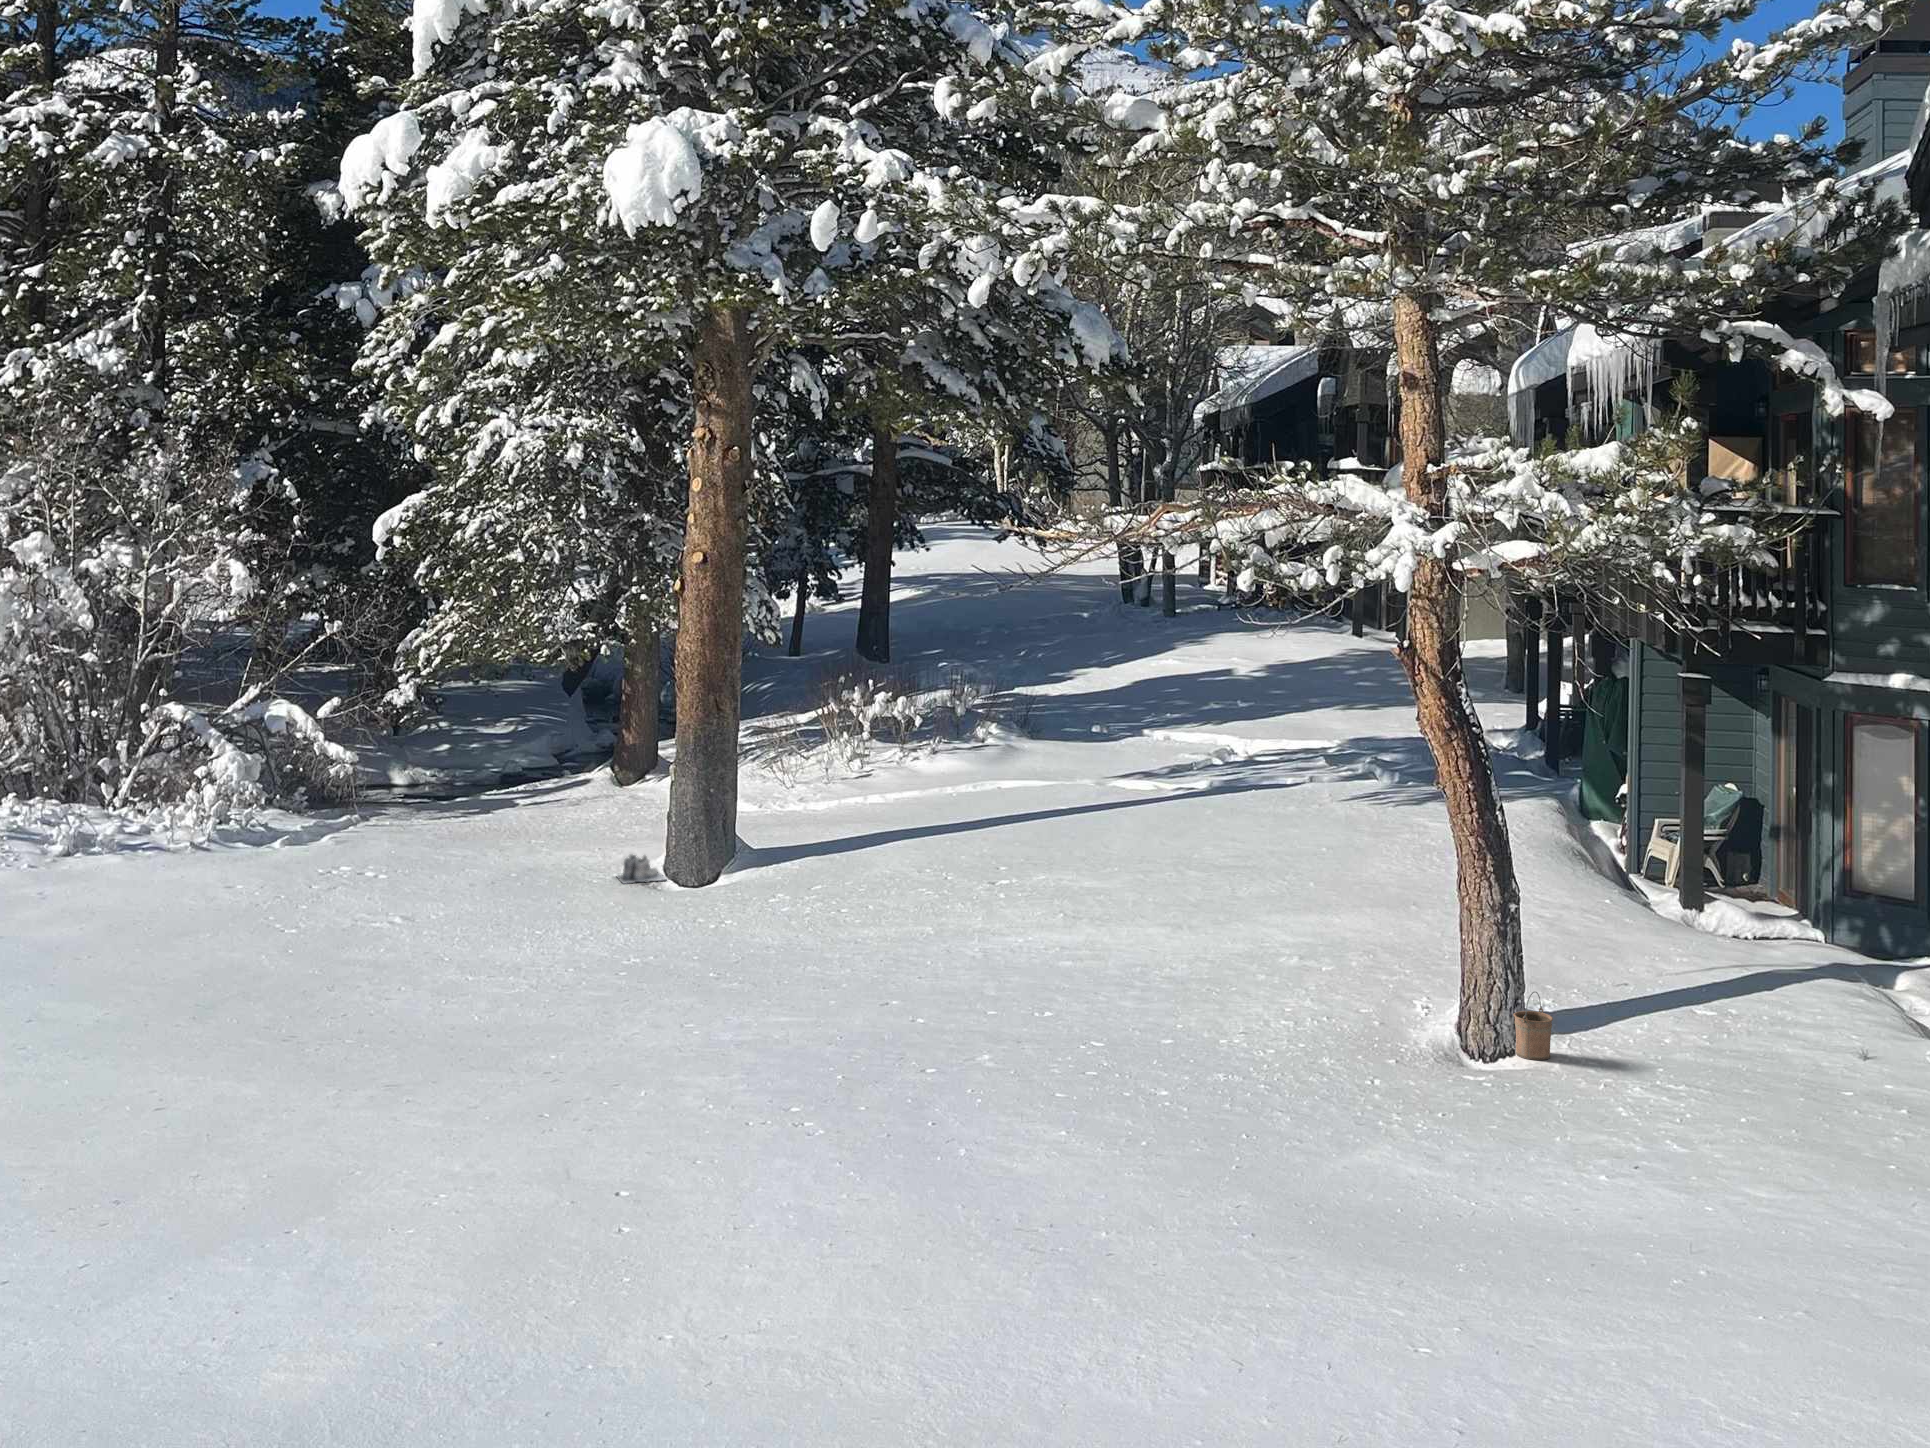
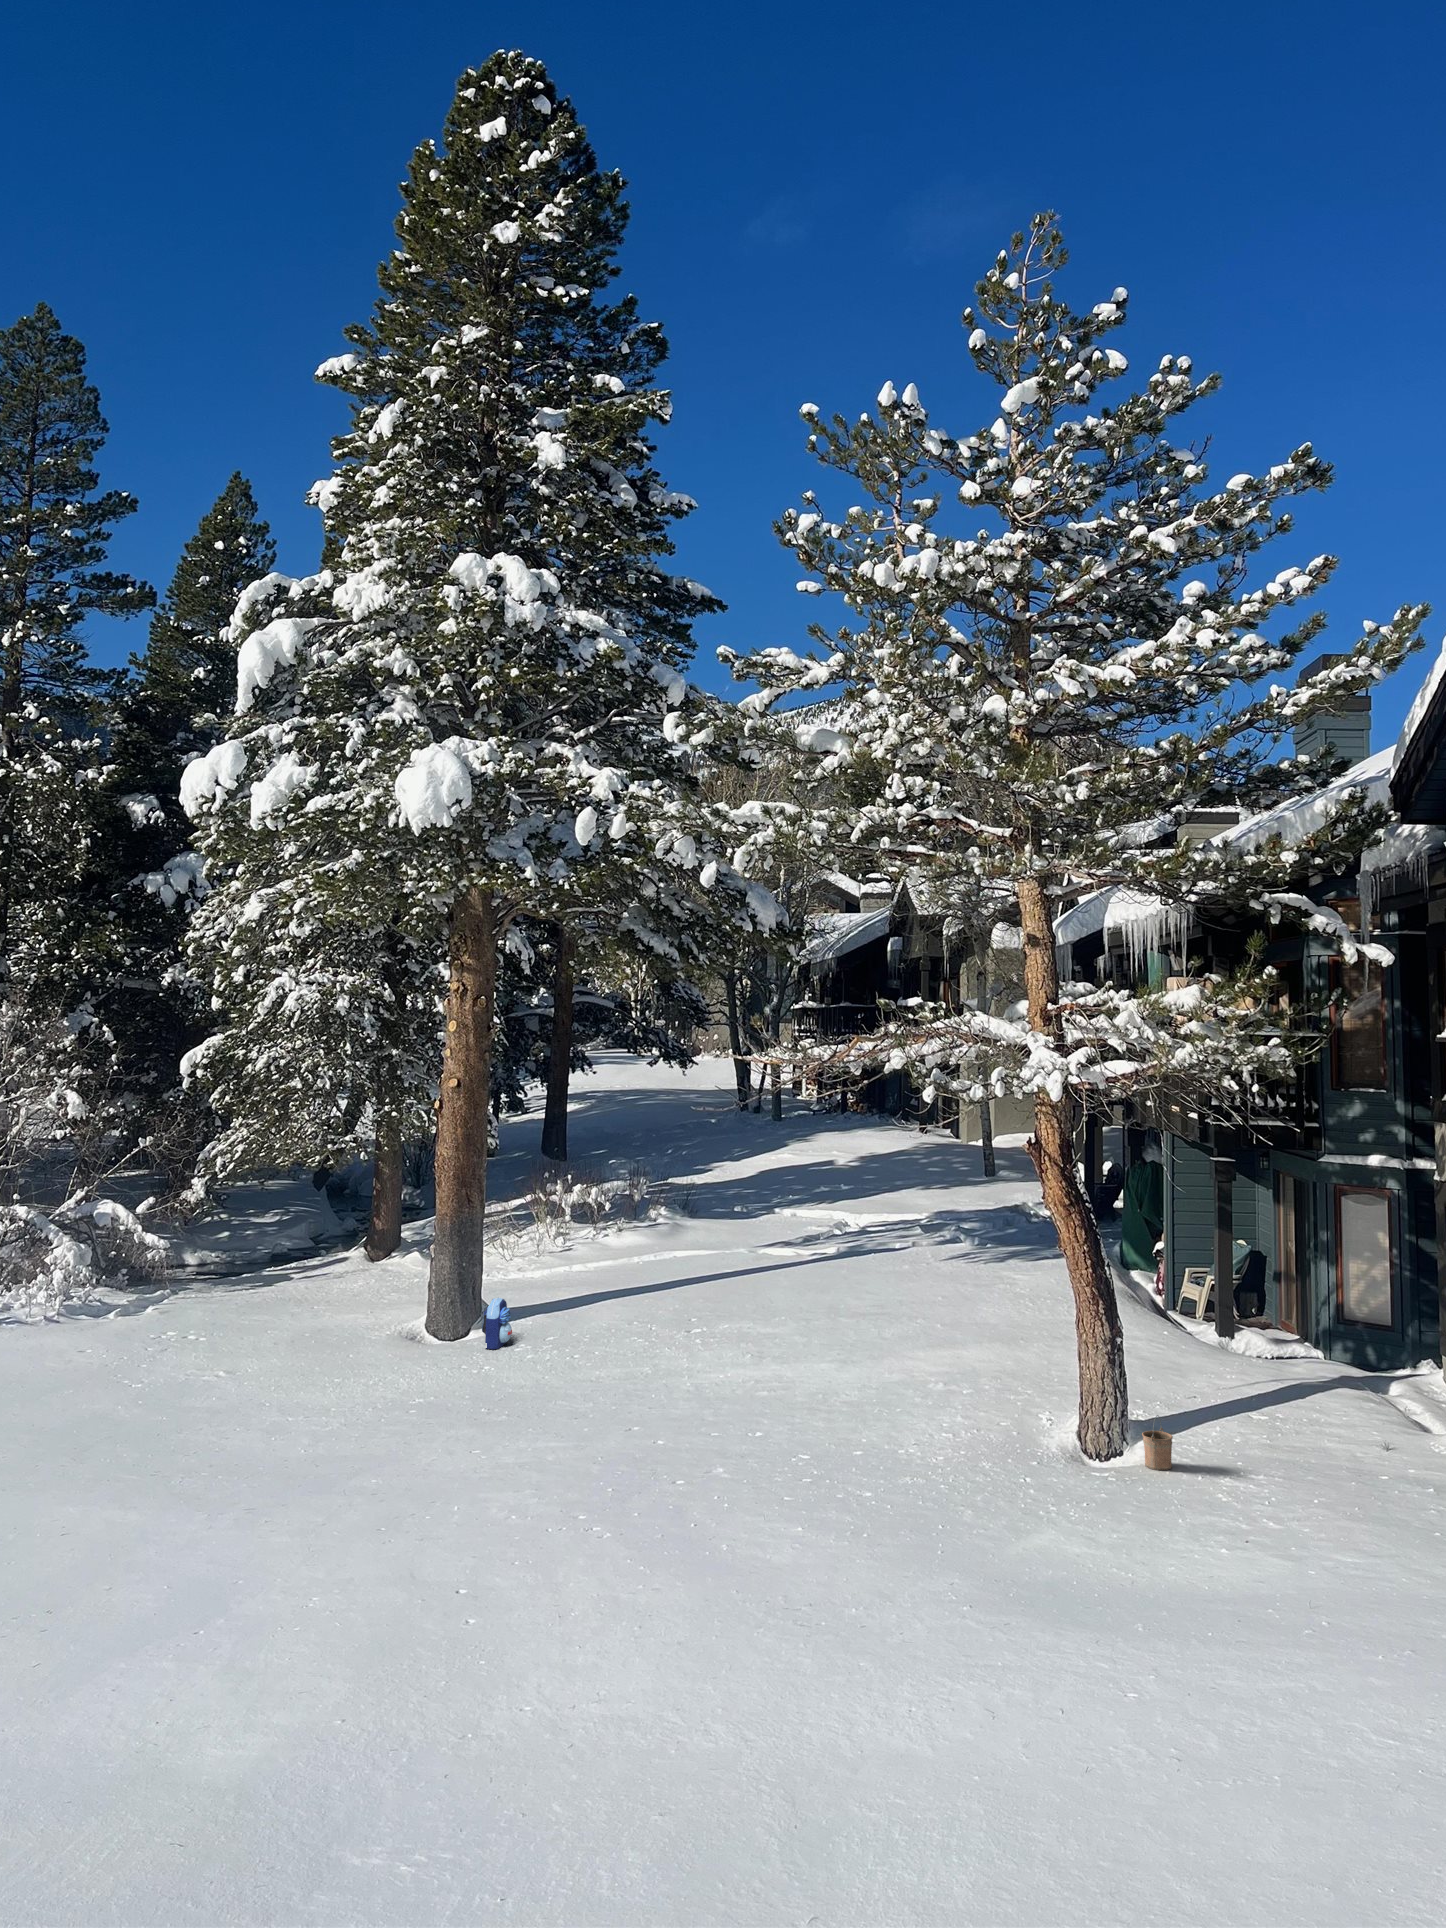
backpack: none [721,821,758,885] -> present [482,1297,512,1350]
boots: present [617,854,666,884] -> none [396,1328,440,1354]

